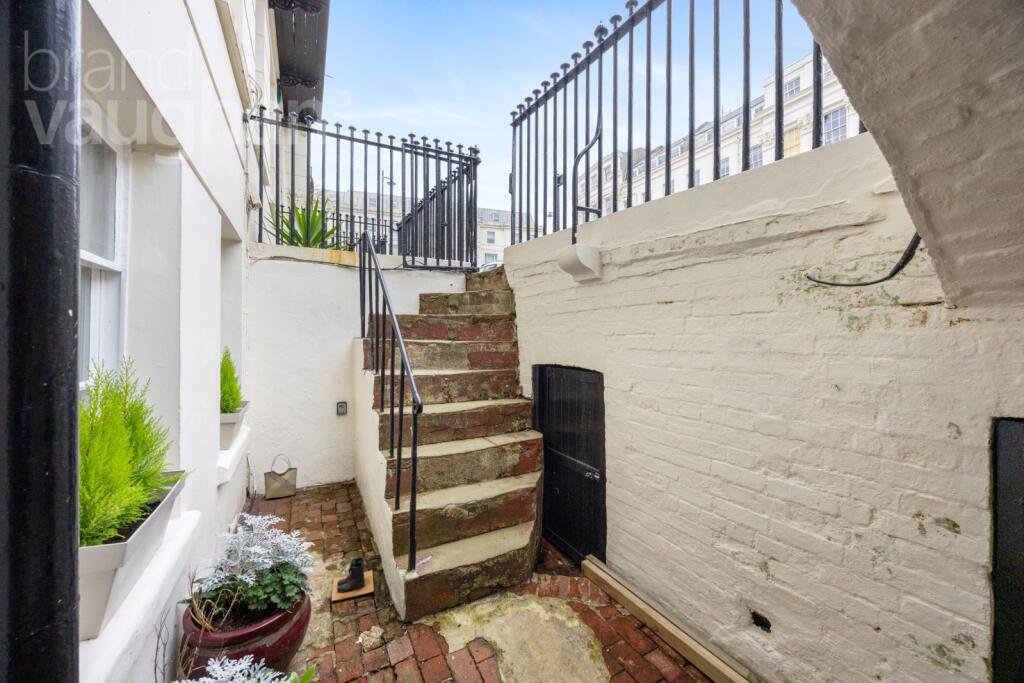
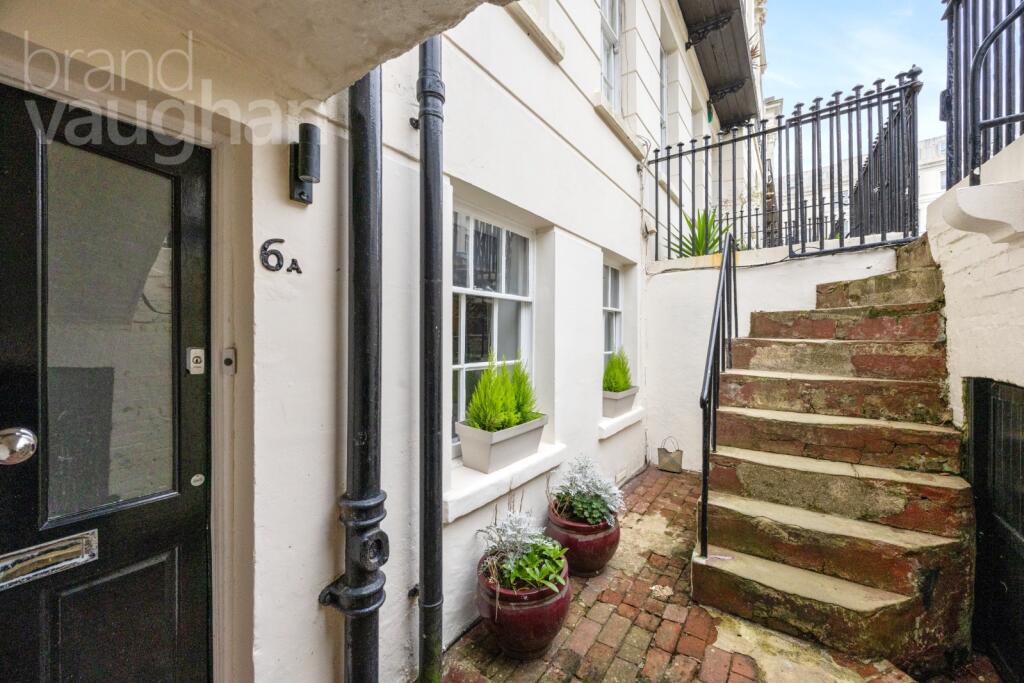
boots: present [331,557,374,602] -> none [651,530,697,564]

